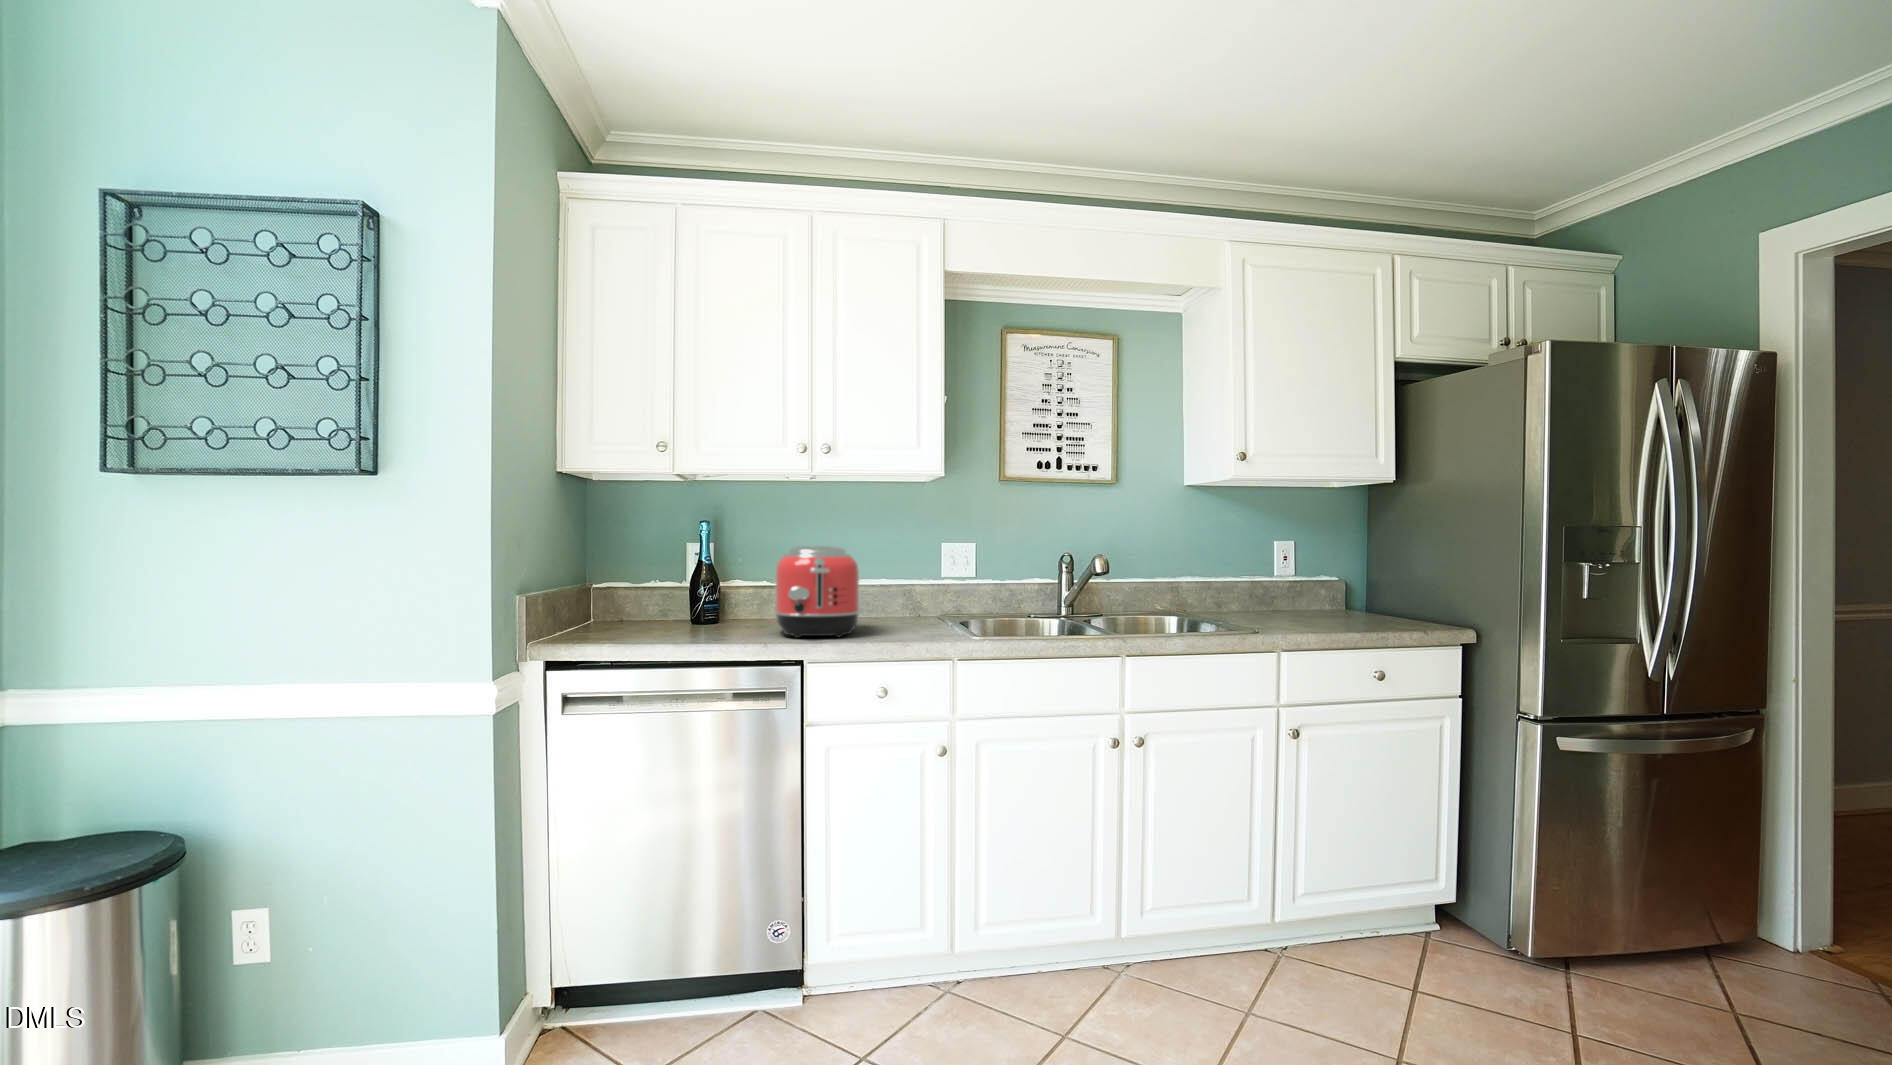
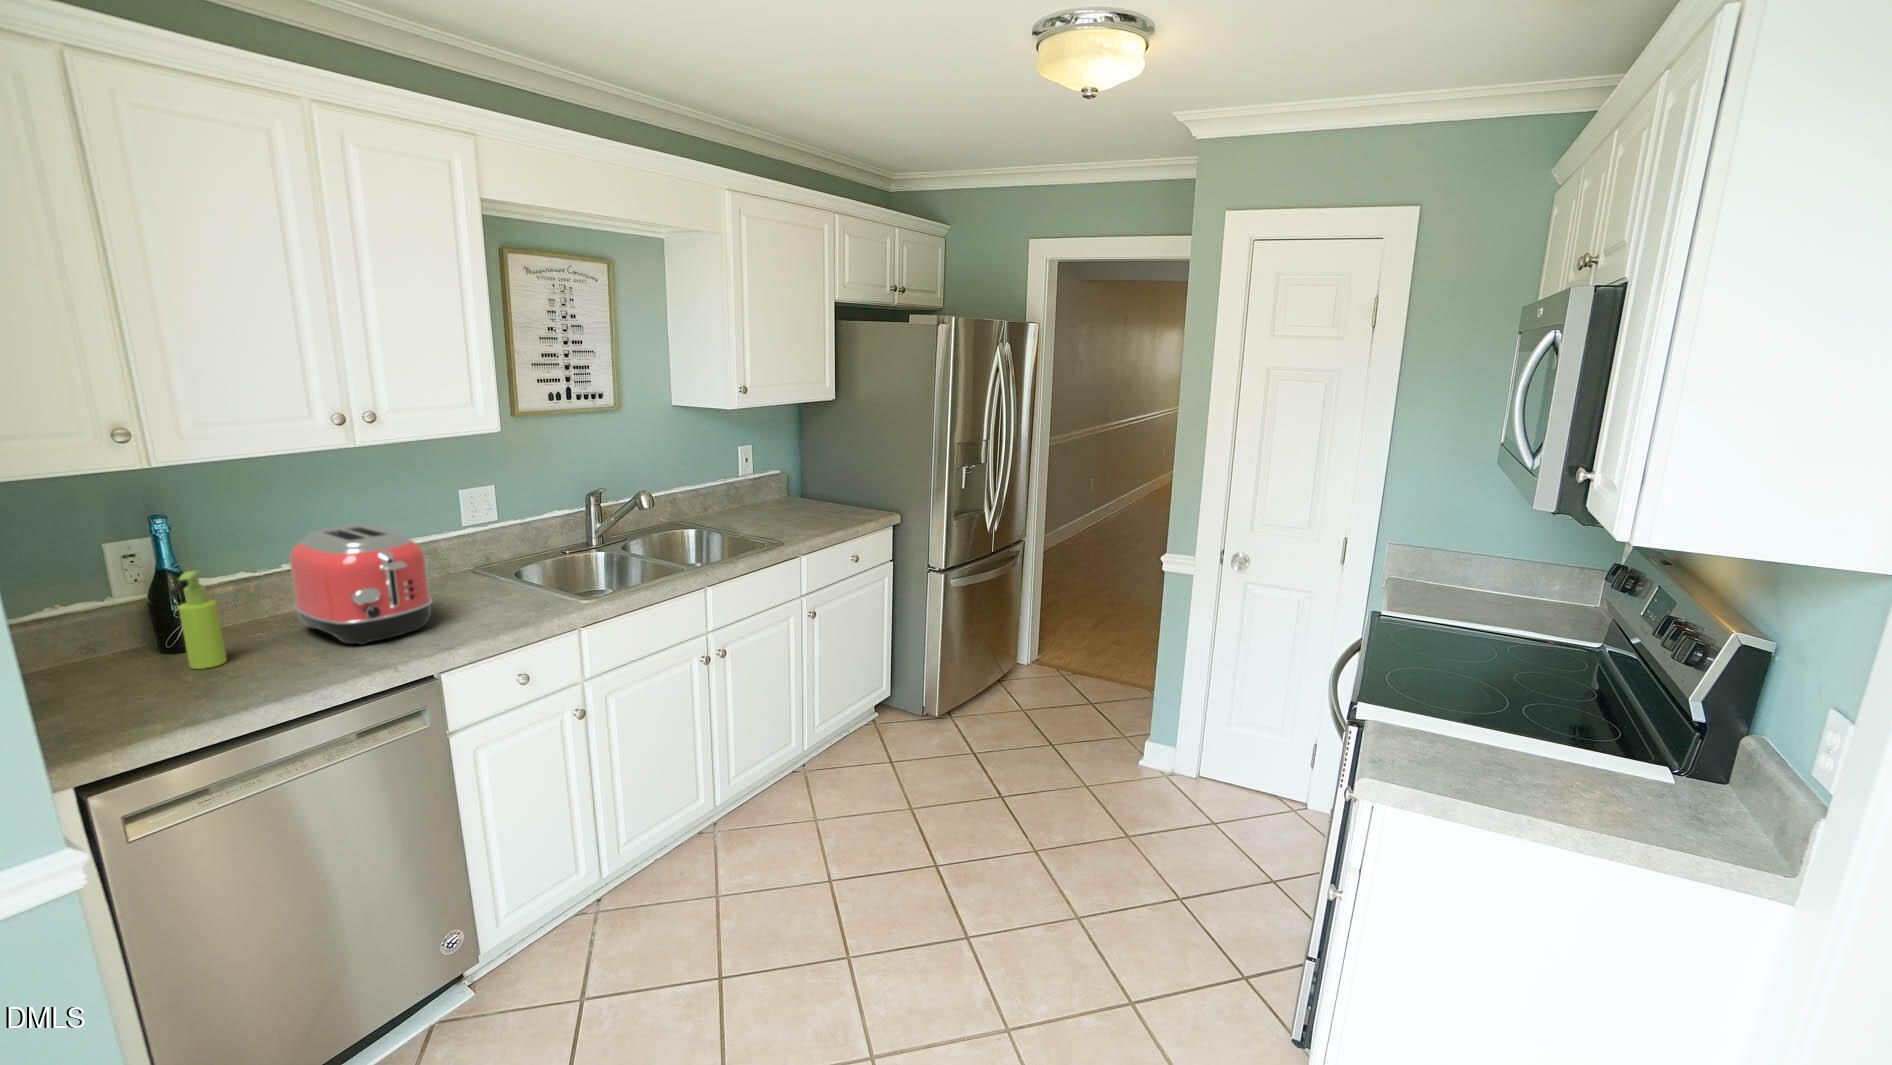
soap dispenser: none [695,559,718,634] -> present [179,570,226,669]

